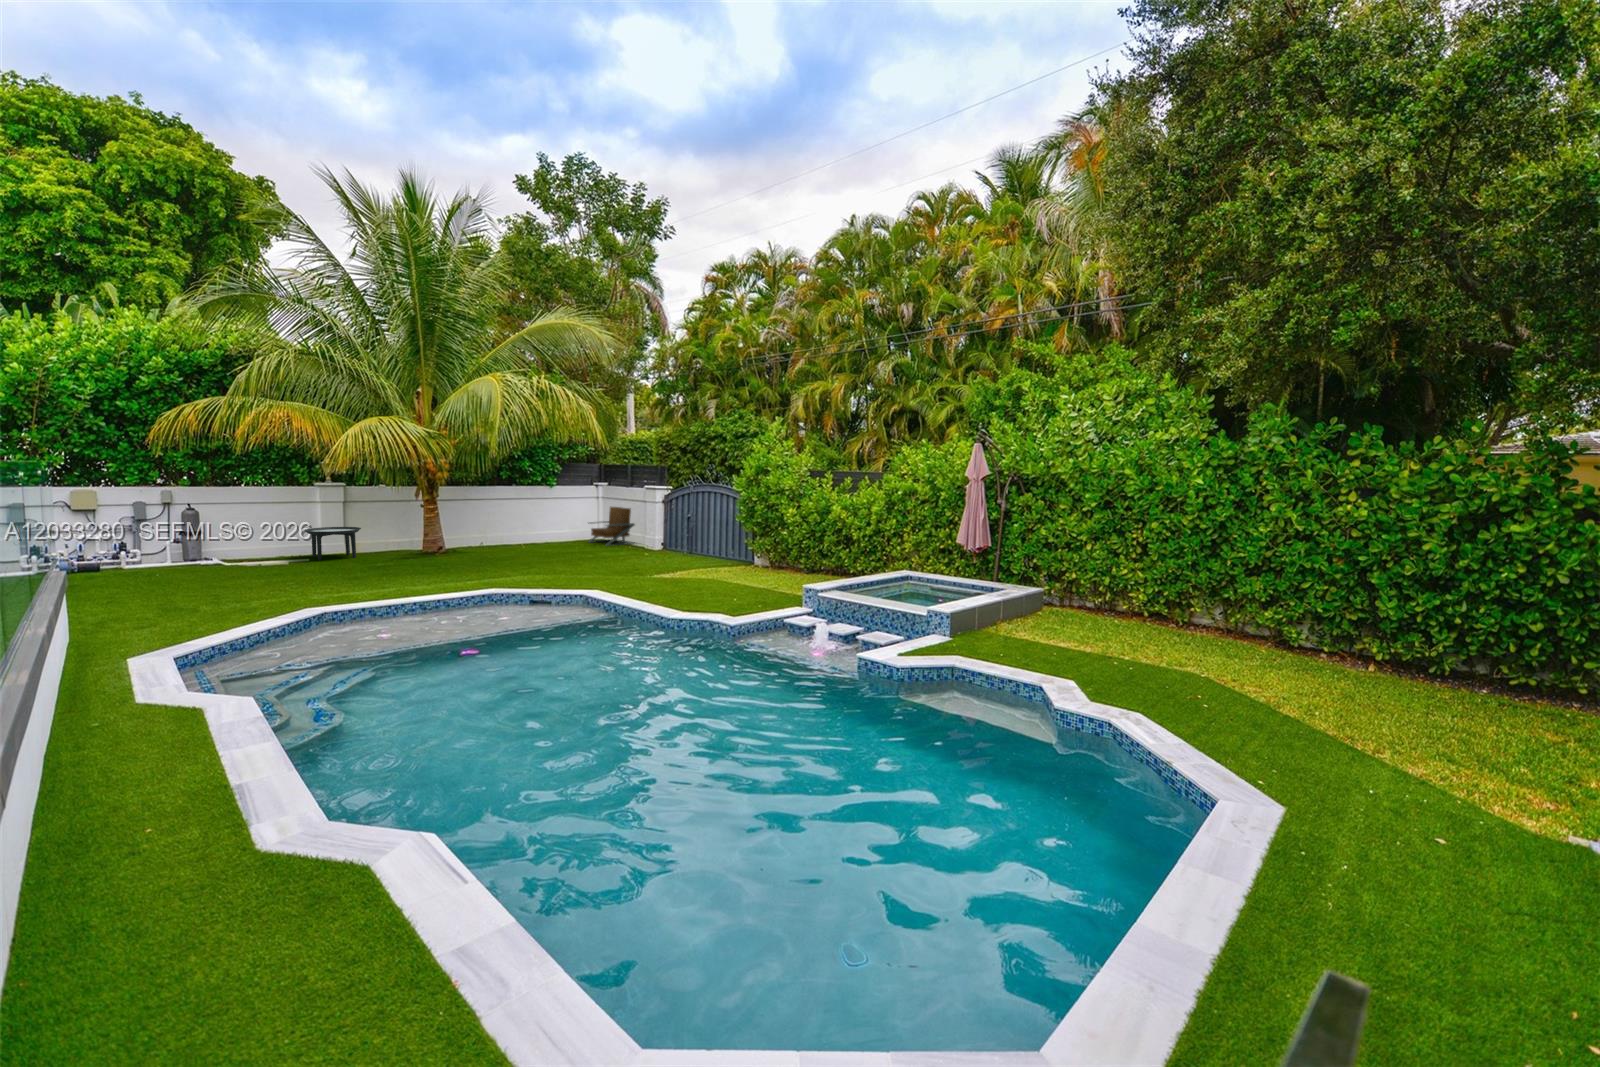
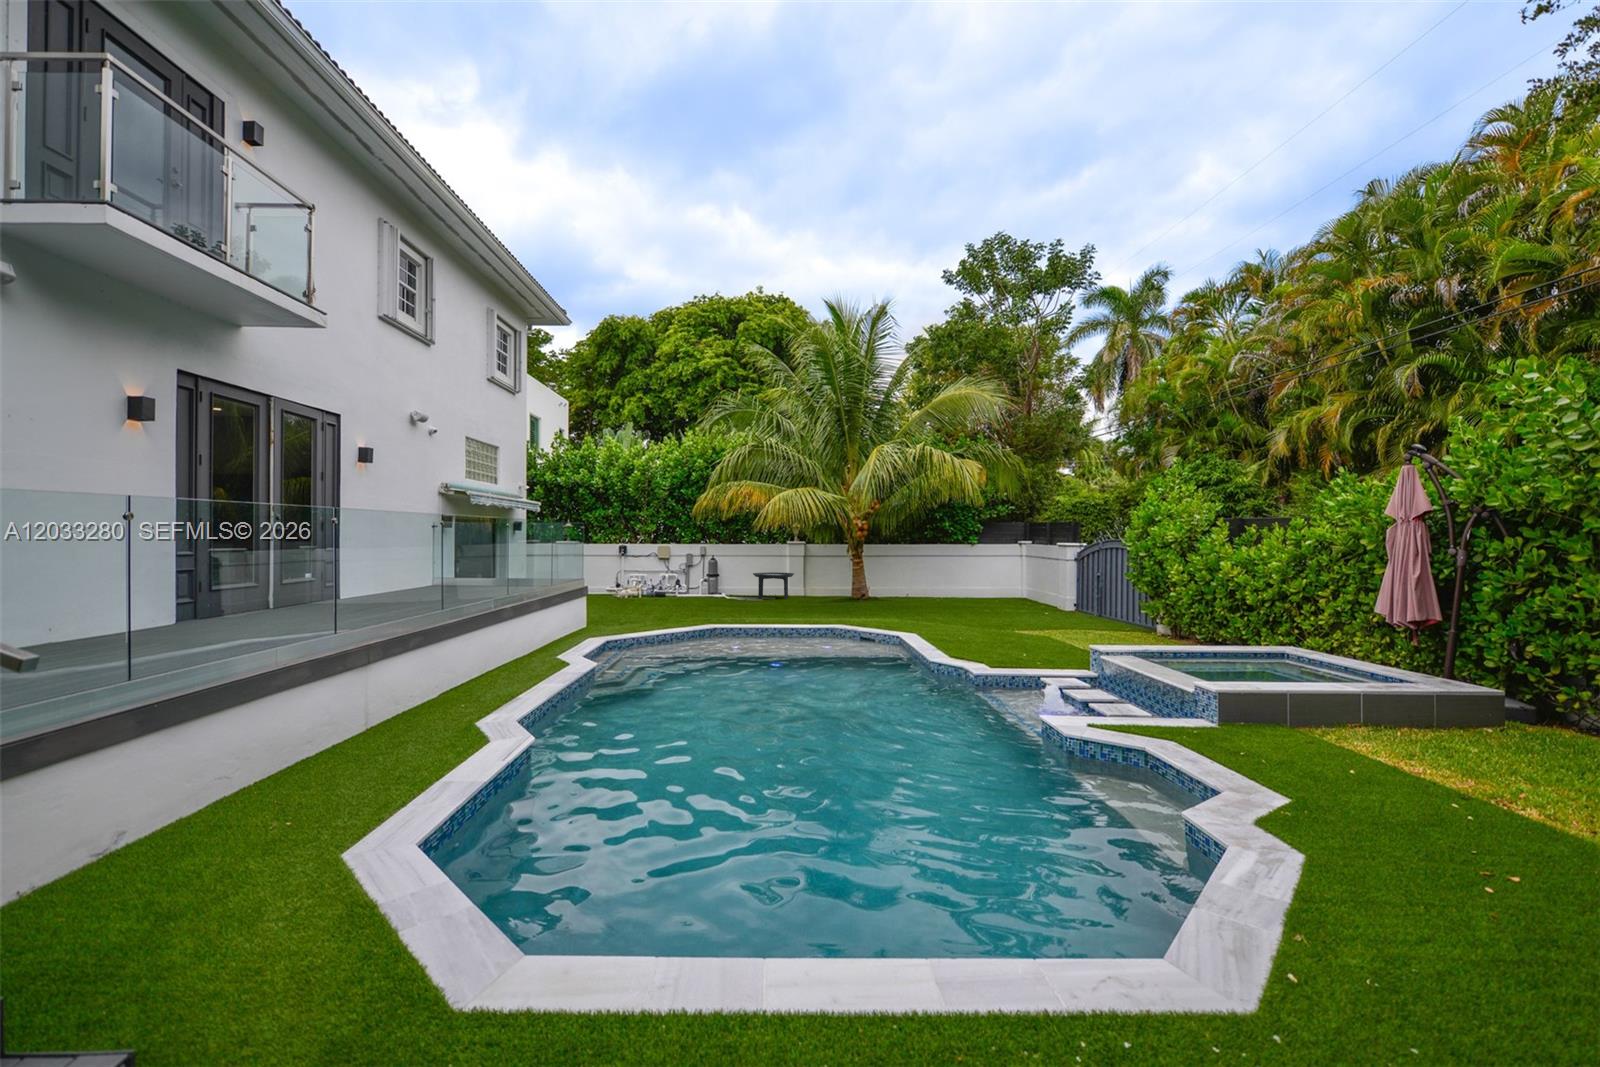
lounge chair: present [589,507,635,546] -> none [1003,564,1051,605]

